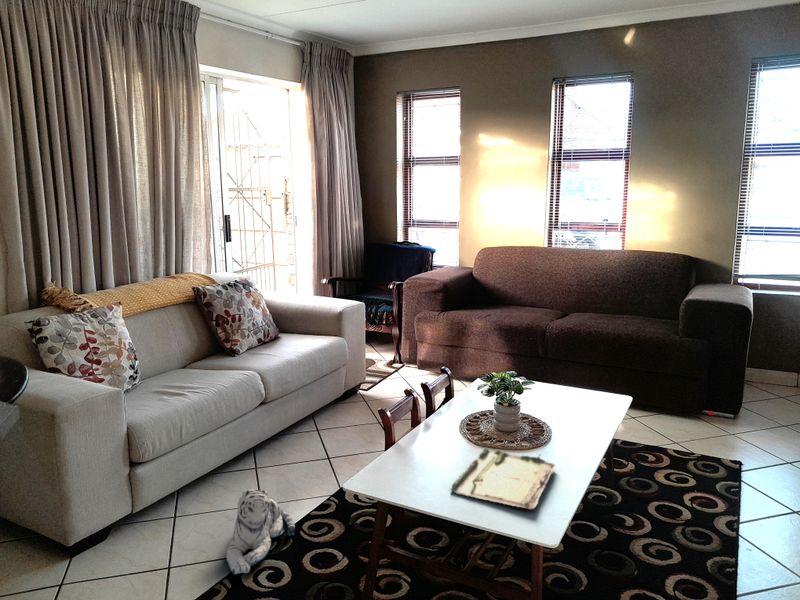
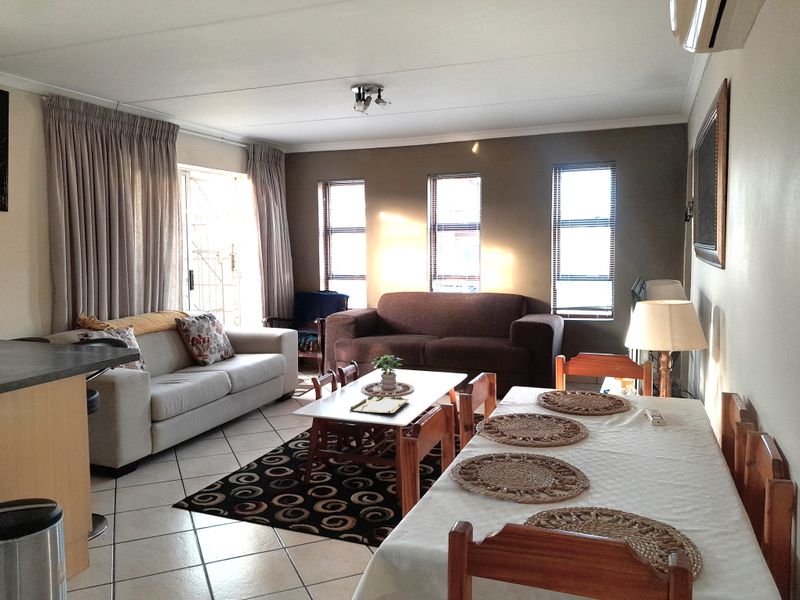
plush toy: present [226,489,295,575] -> none [216,430,258,477]

